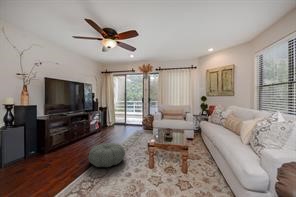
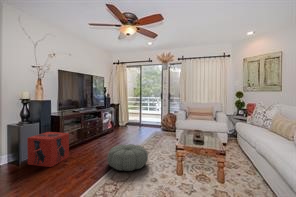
storage box: none [14,135,55,167] -> present [27,132,69,167]

